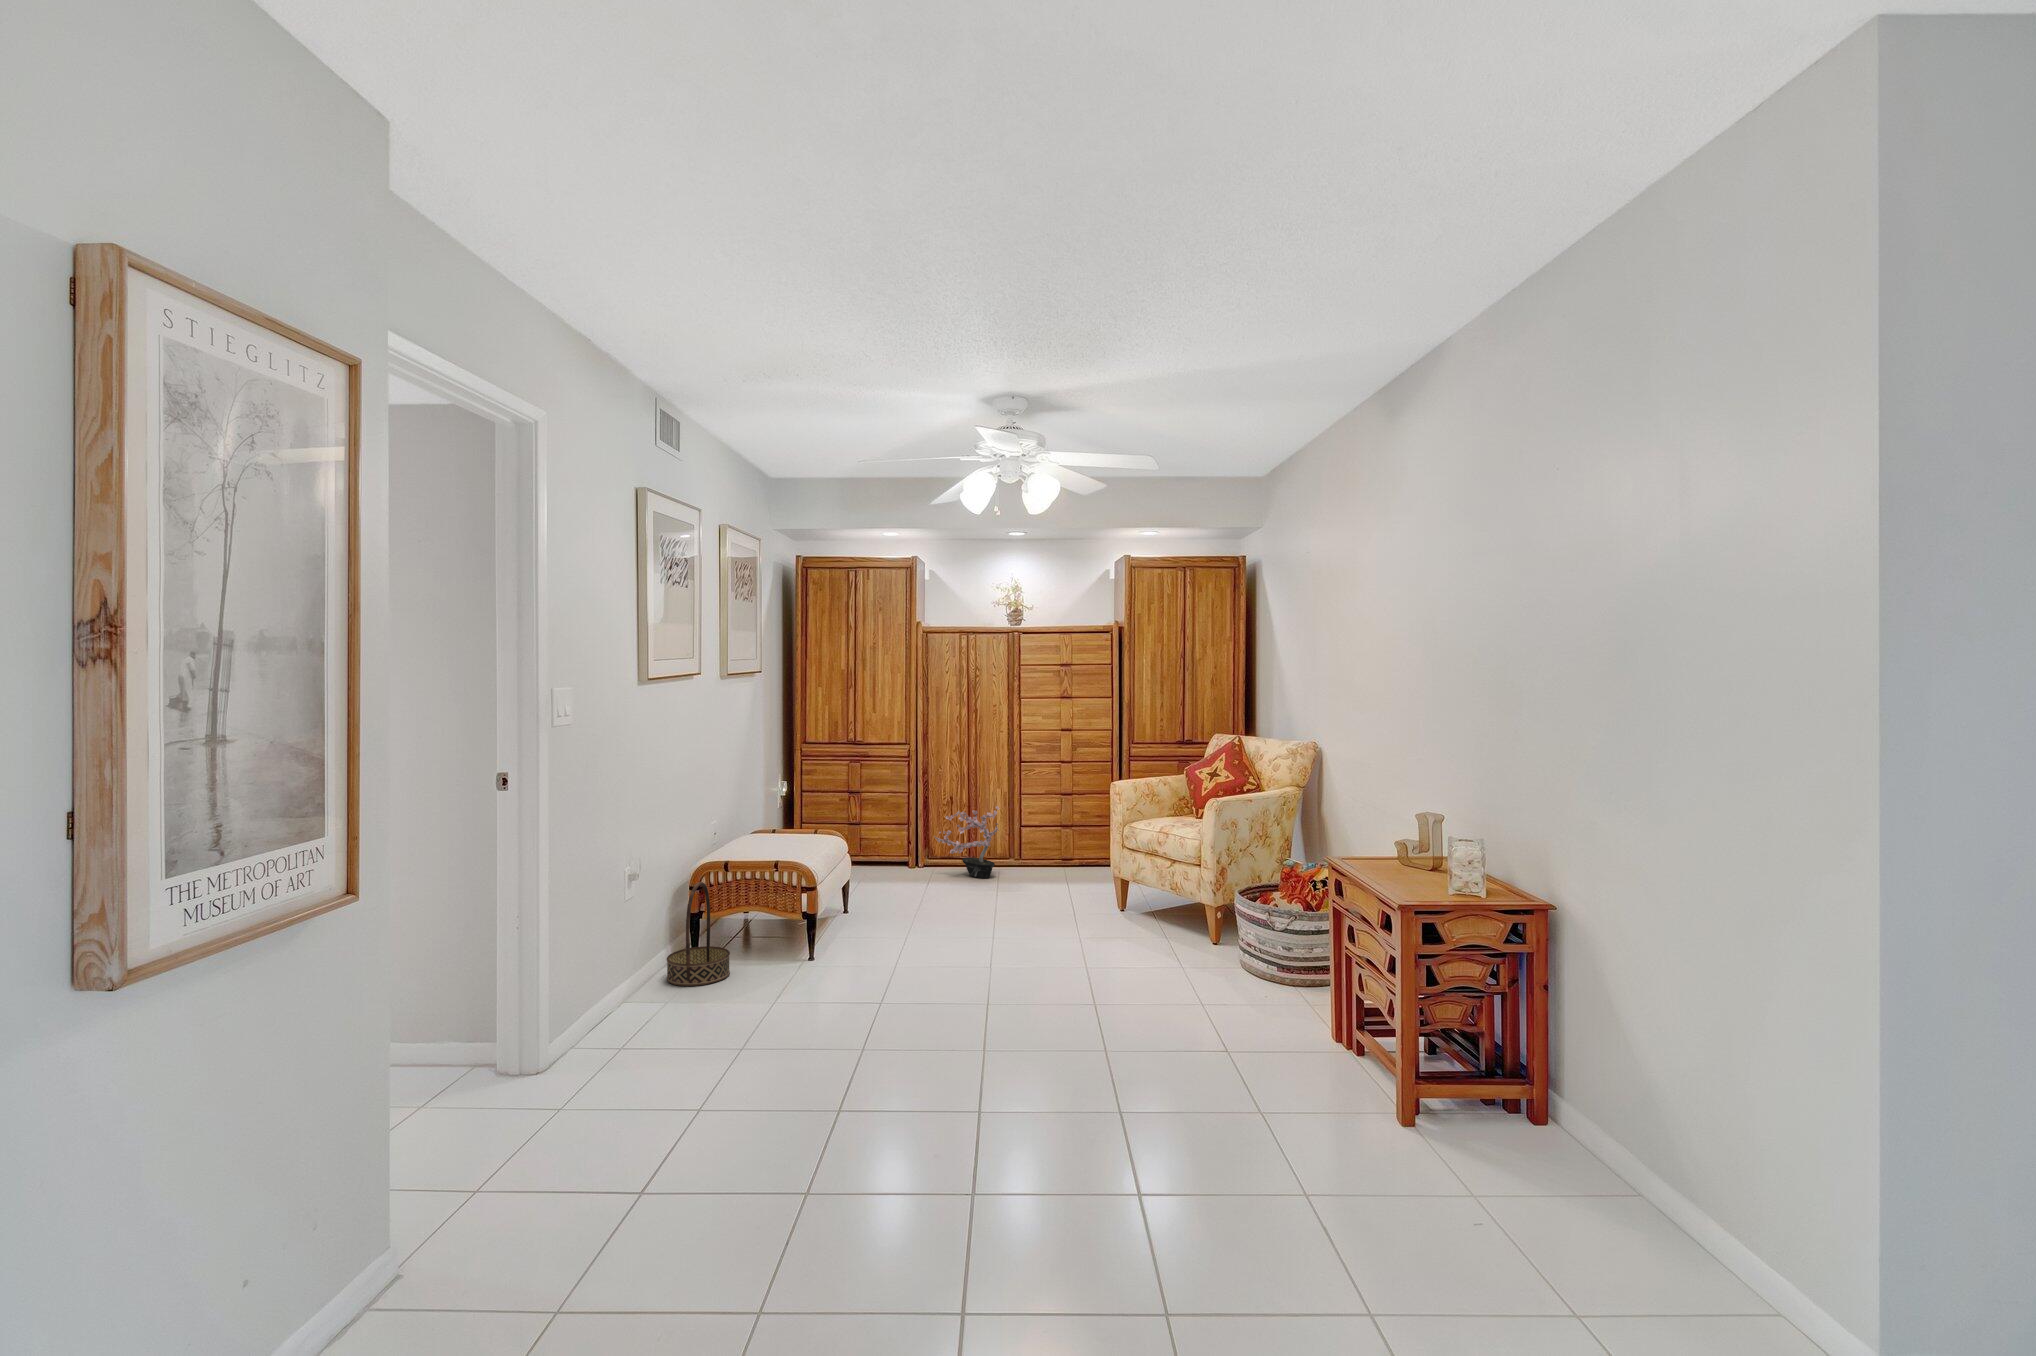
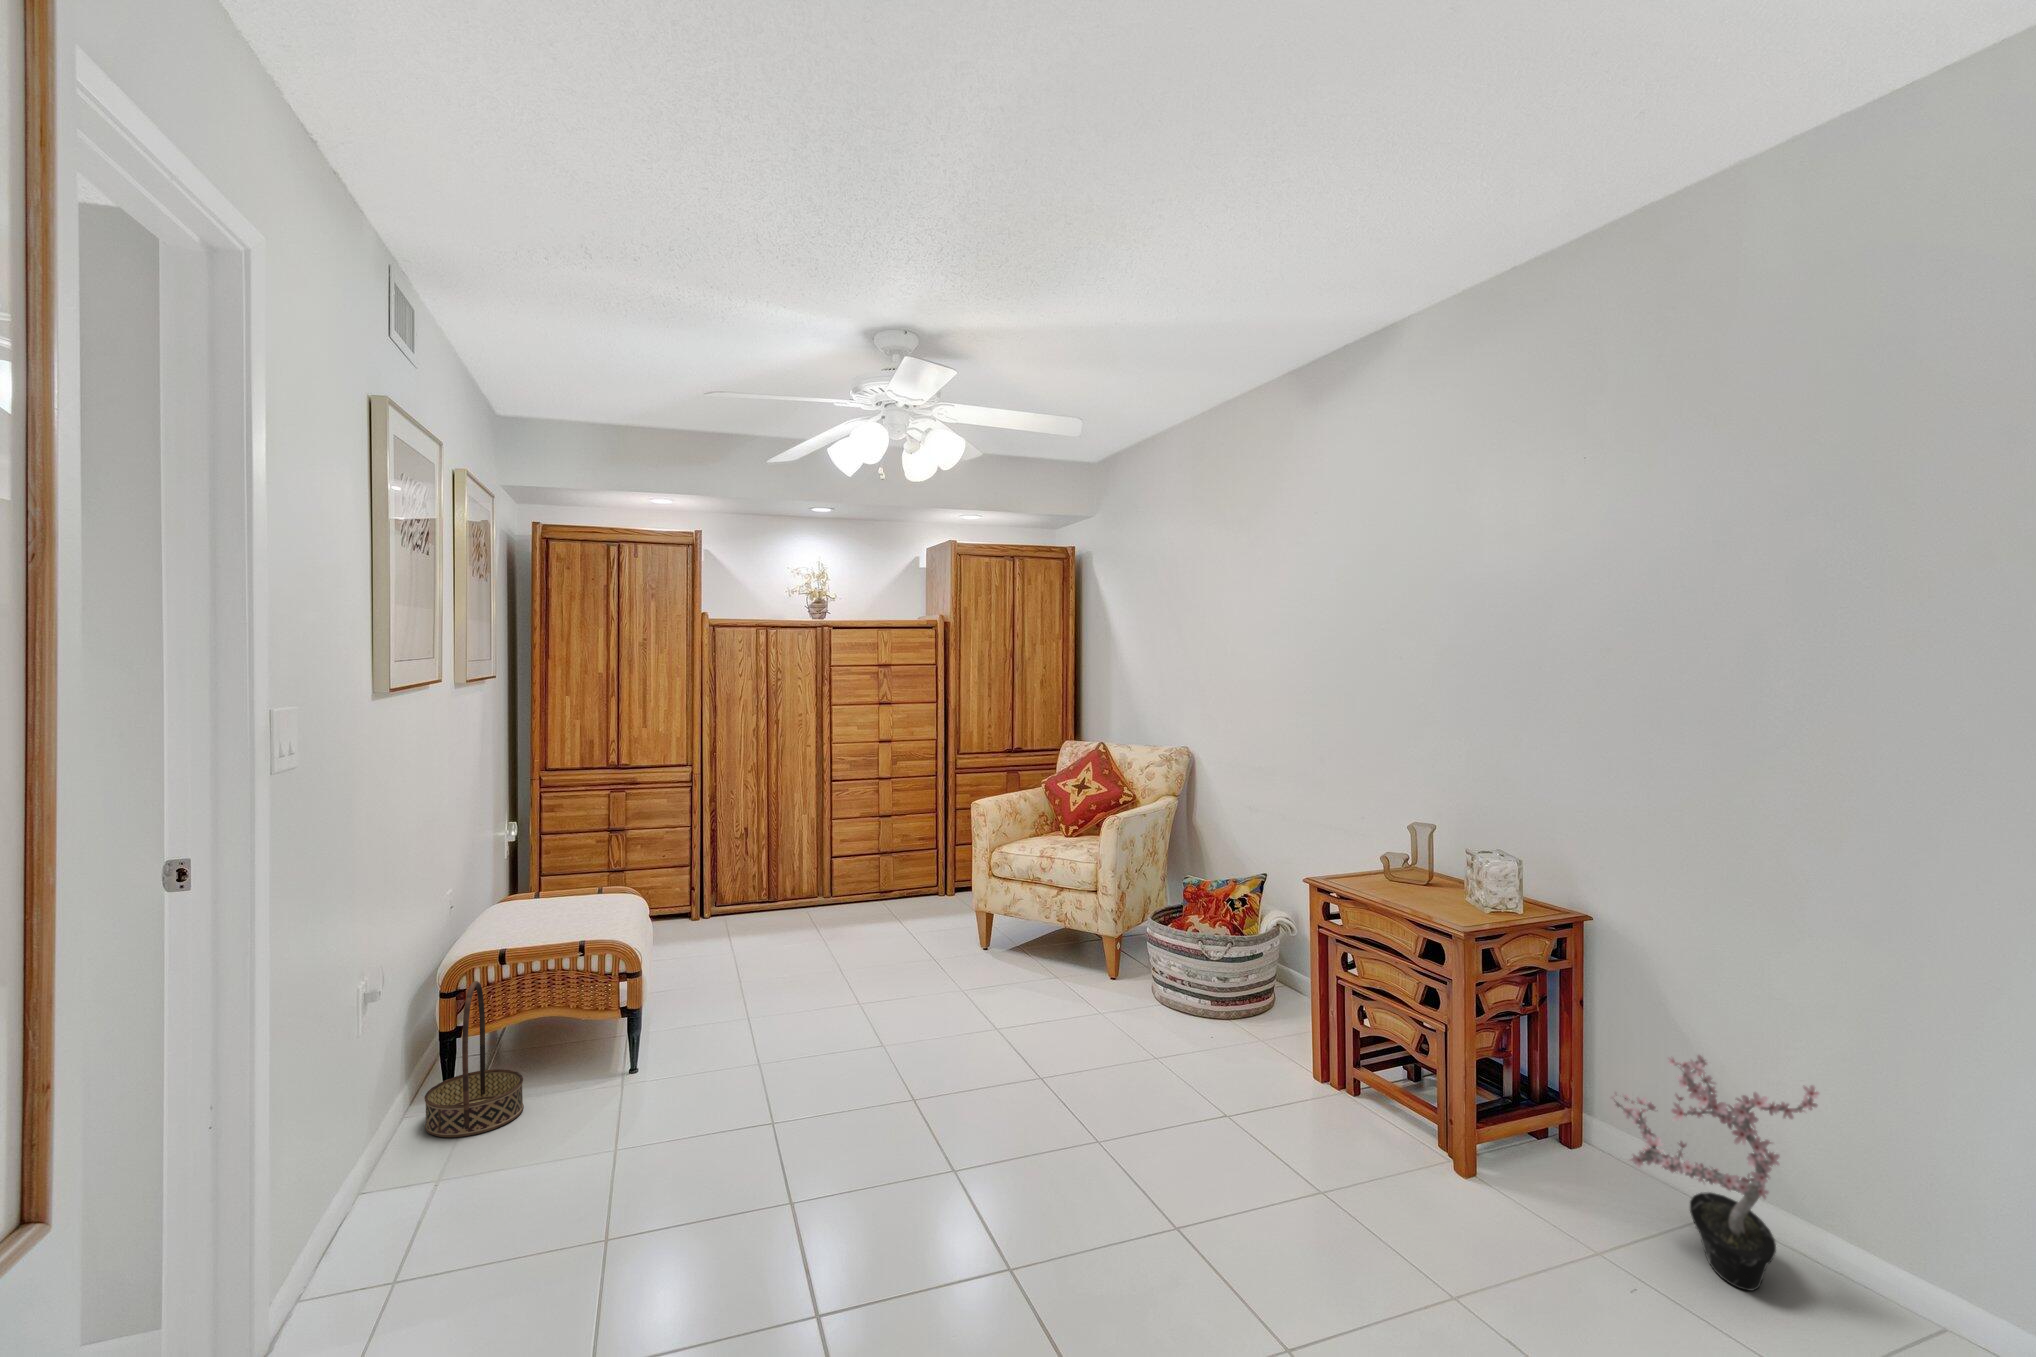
potted plant: present [934,806,999,878] -> present [1611,1055,1819,1291]

